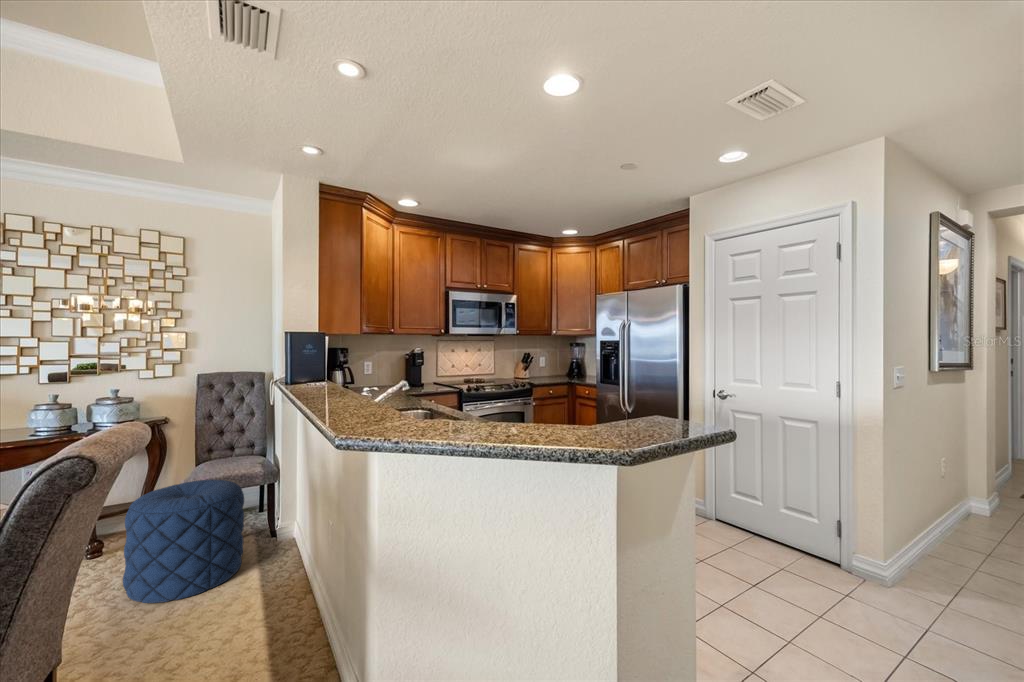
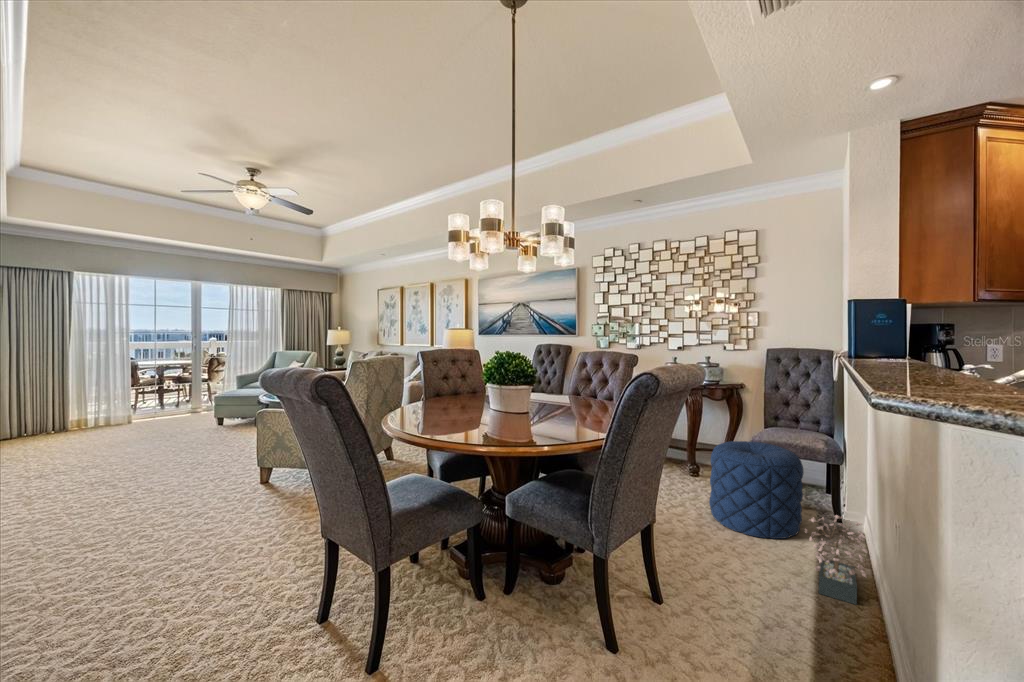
decorative plant: none [252,529,311,621] -> present [805,515,868,604]

